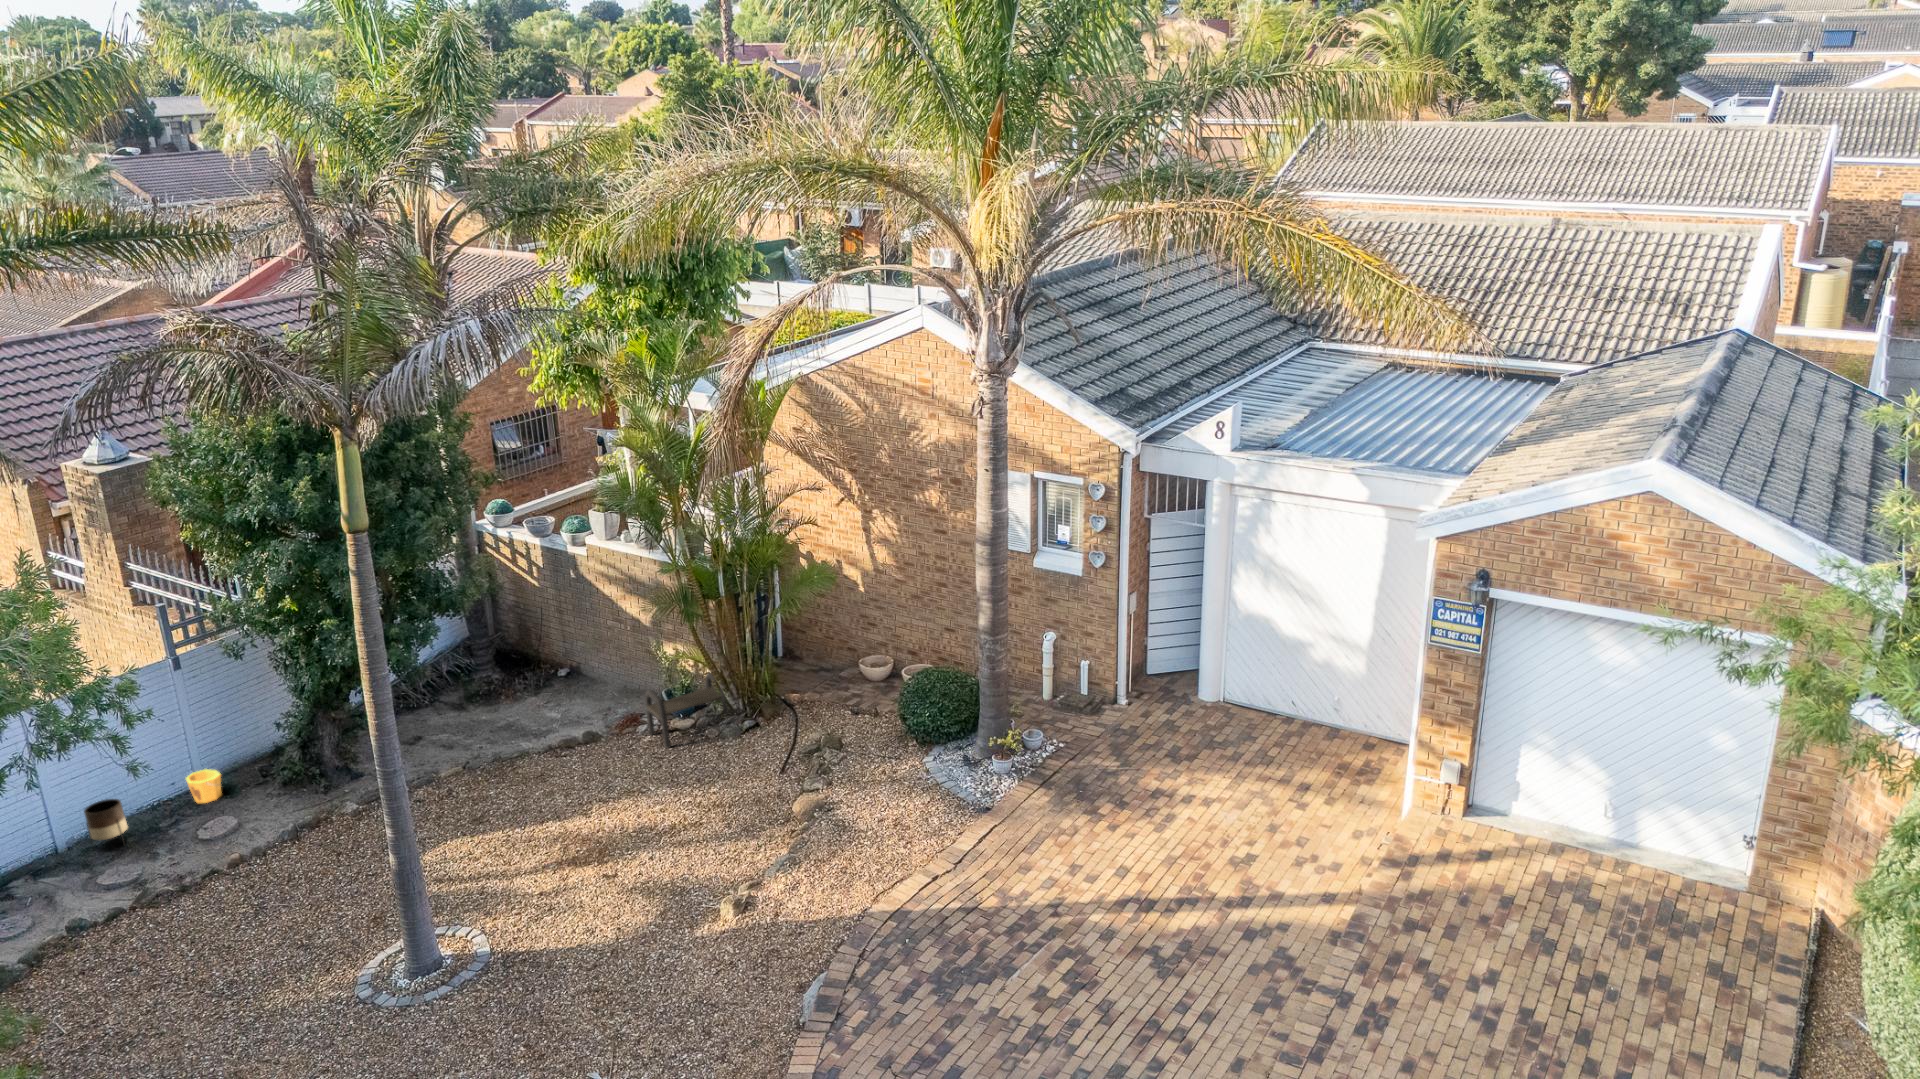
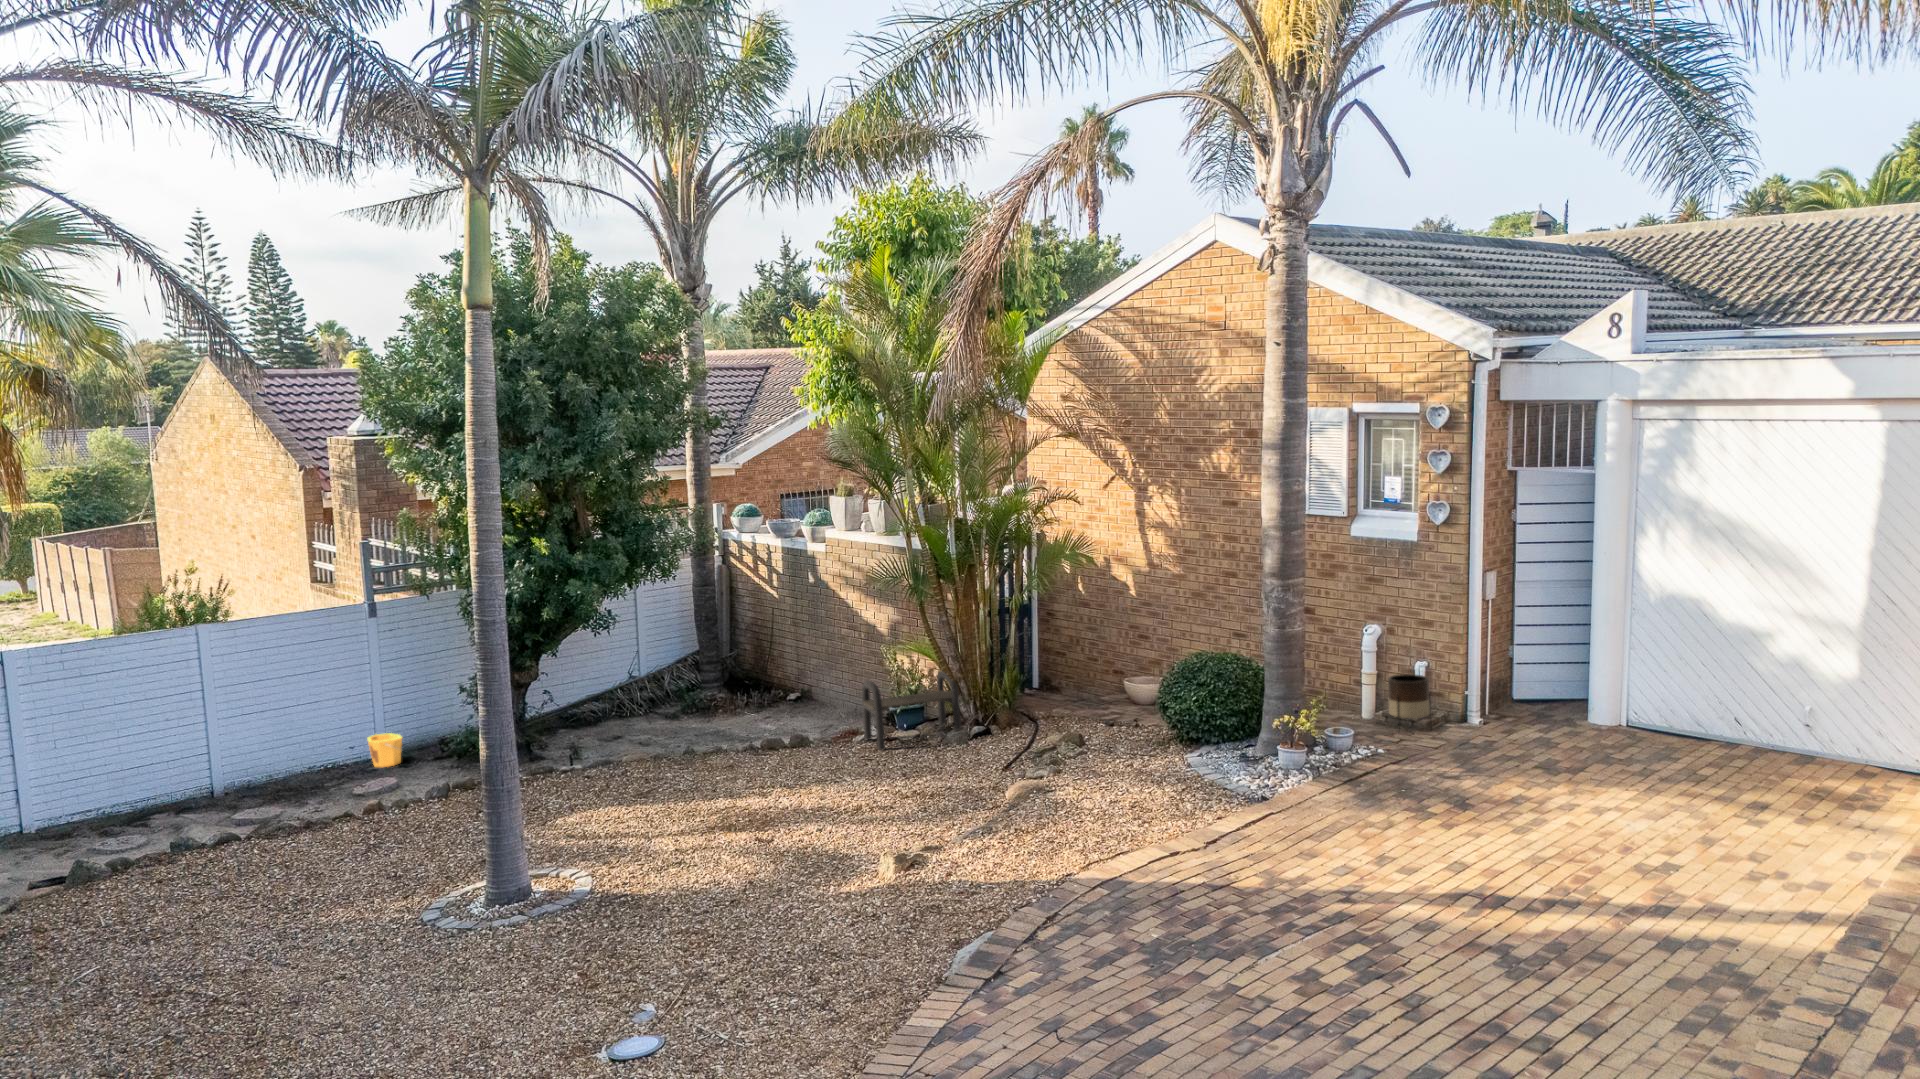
planter: present [84,799,128,844] -> present [1388,674,1432,730]

